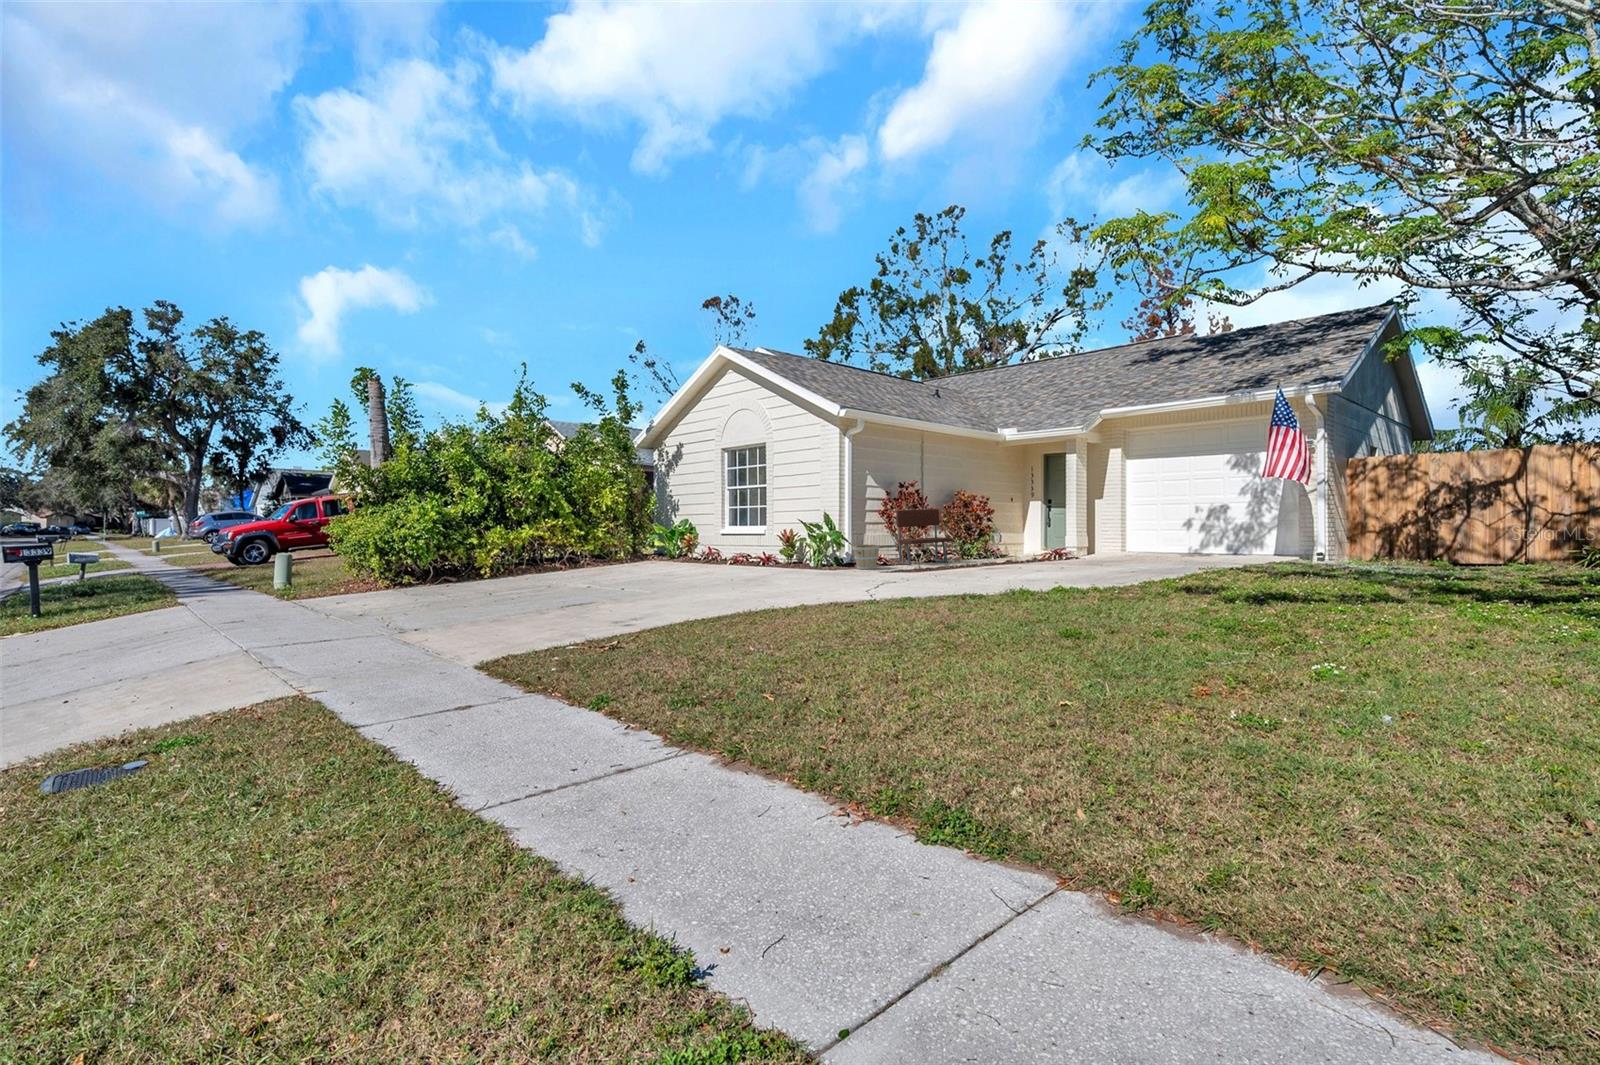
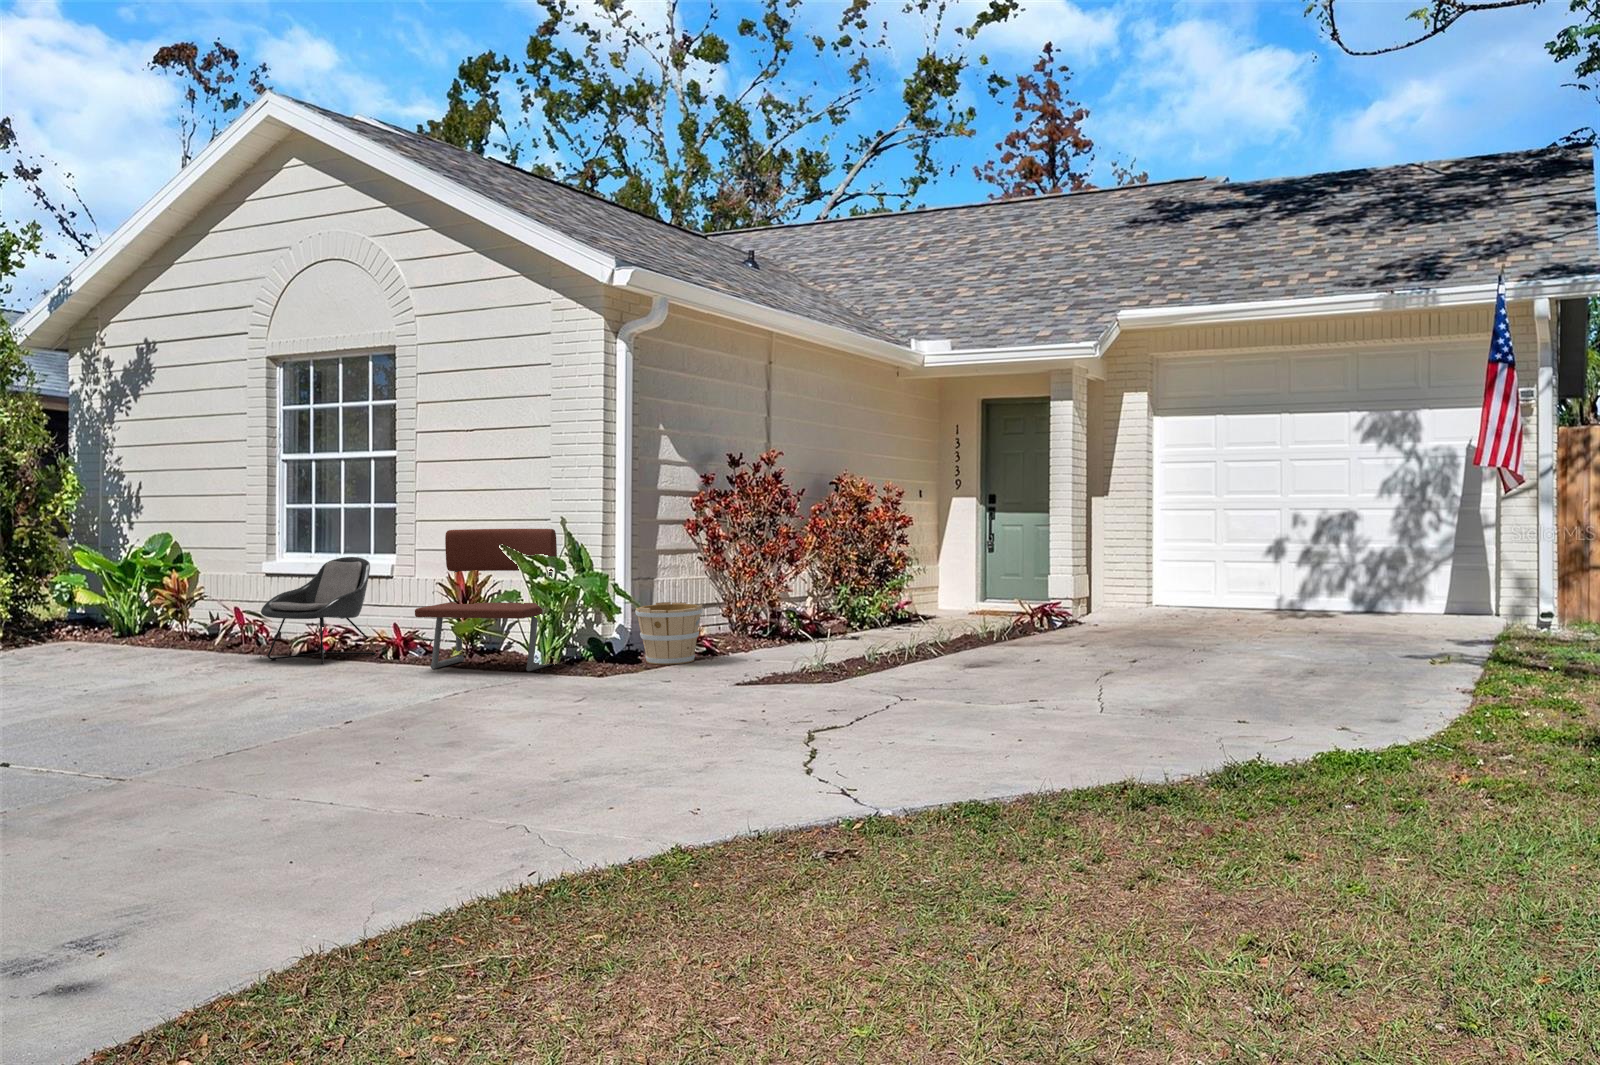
bench: present [896,509,953,565] -> present [415,529,557,671]
lounge chair: none [716,527,759,568] -> present [261,557,376,664]

